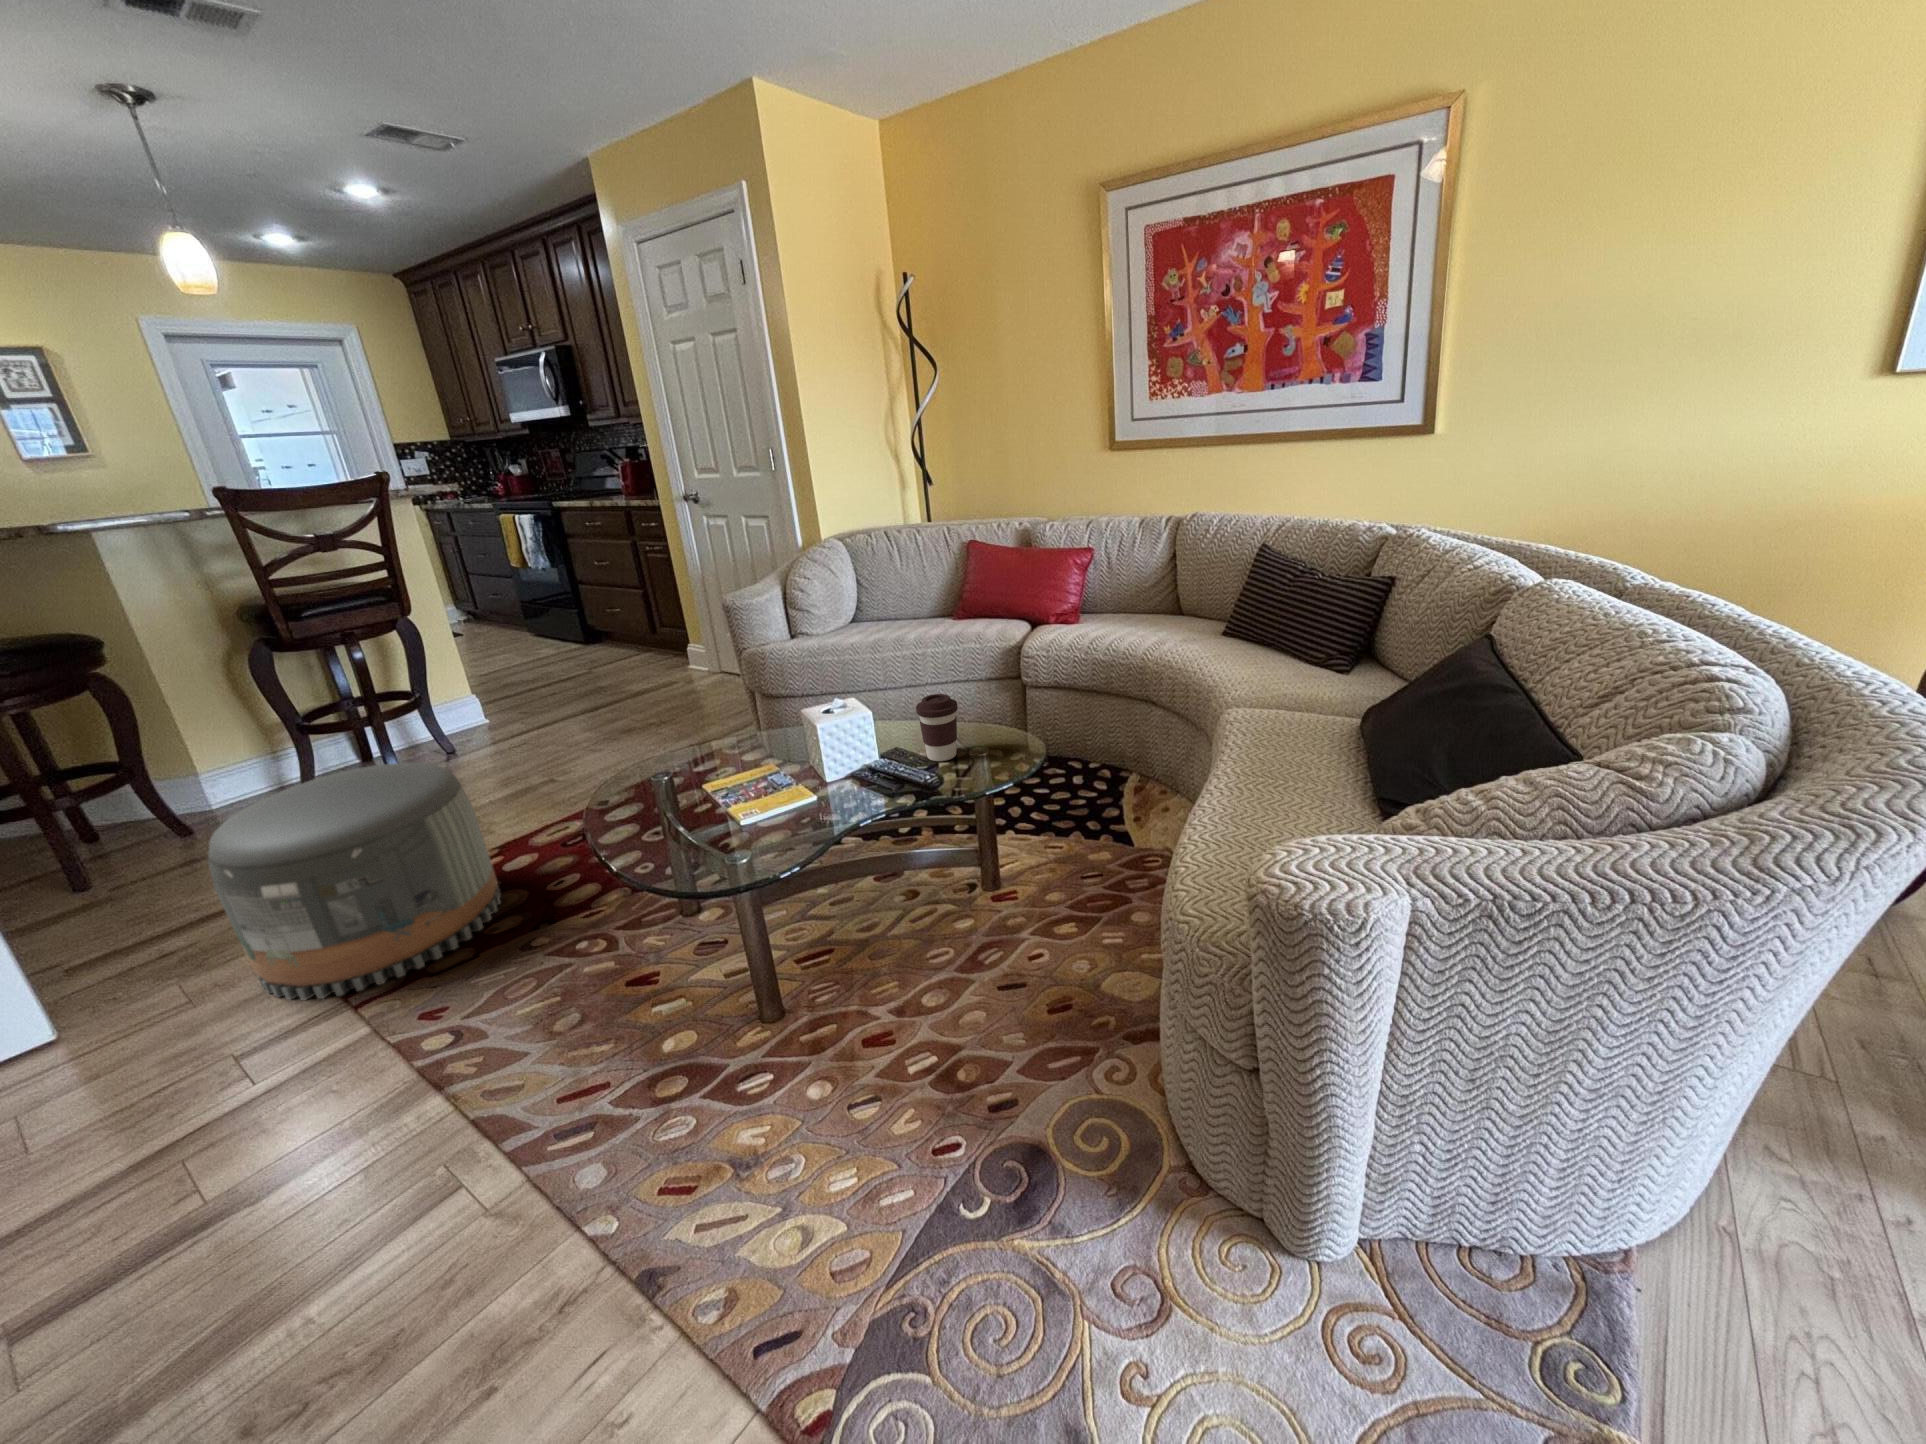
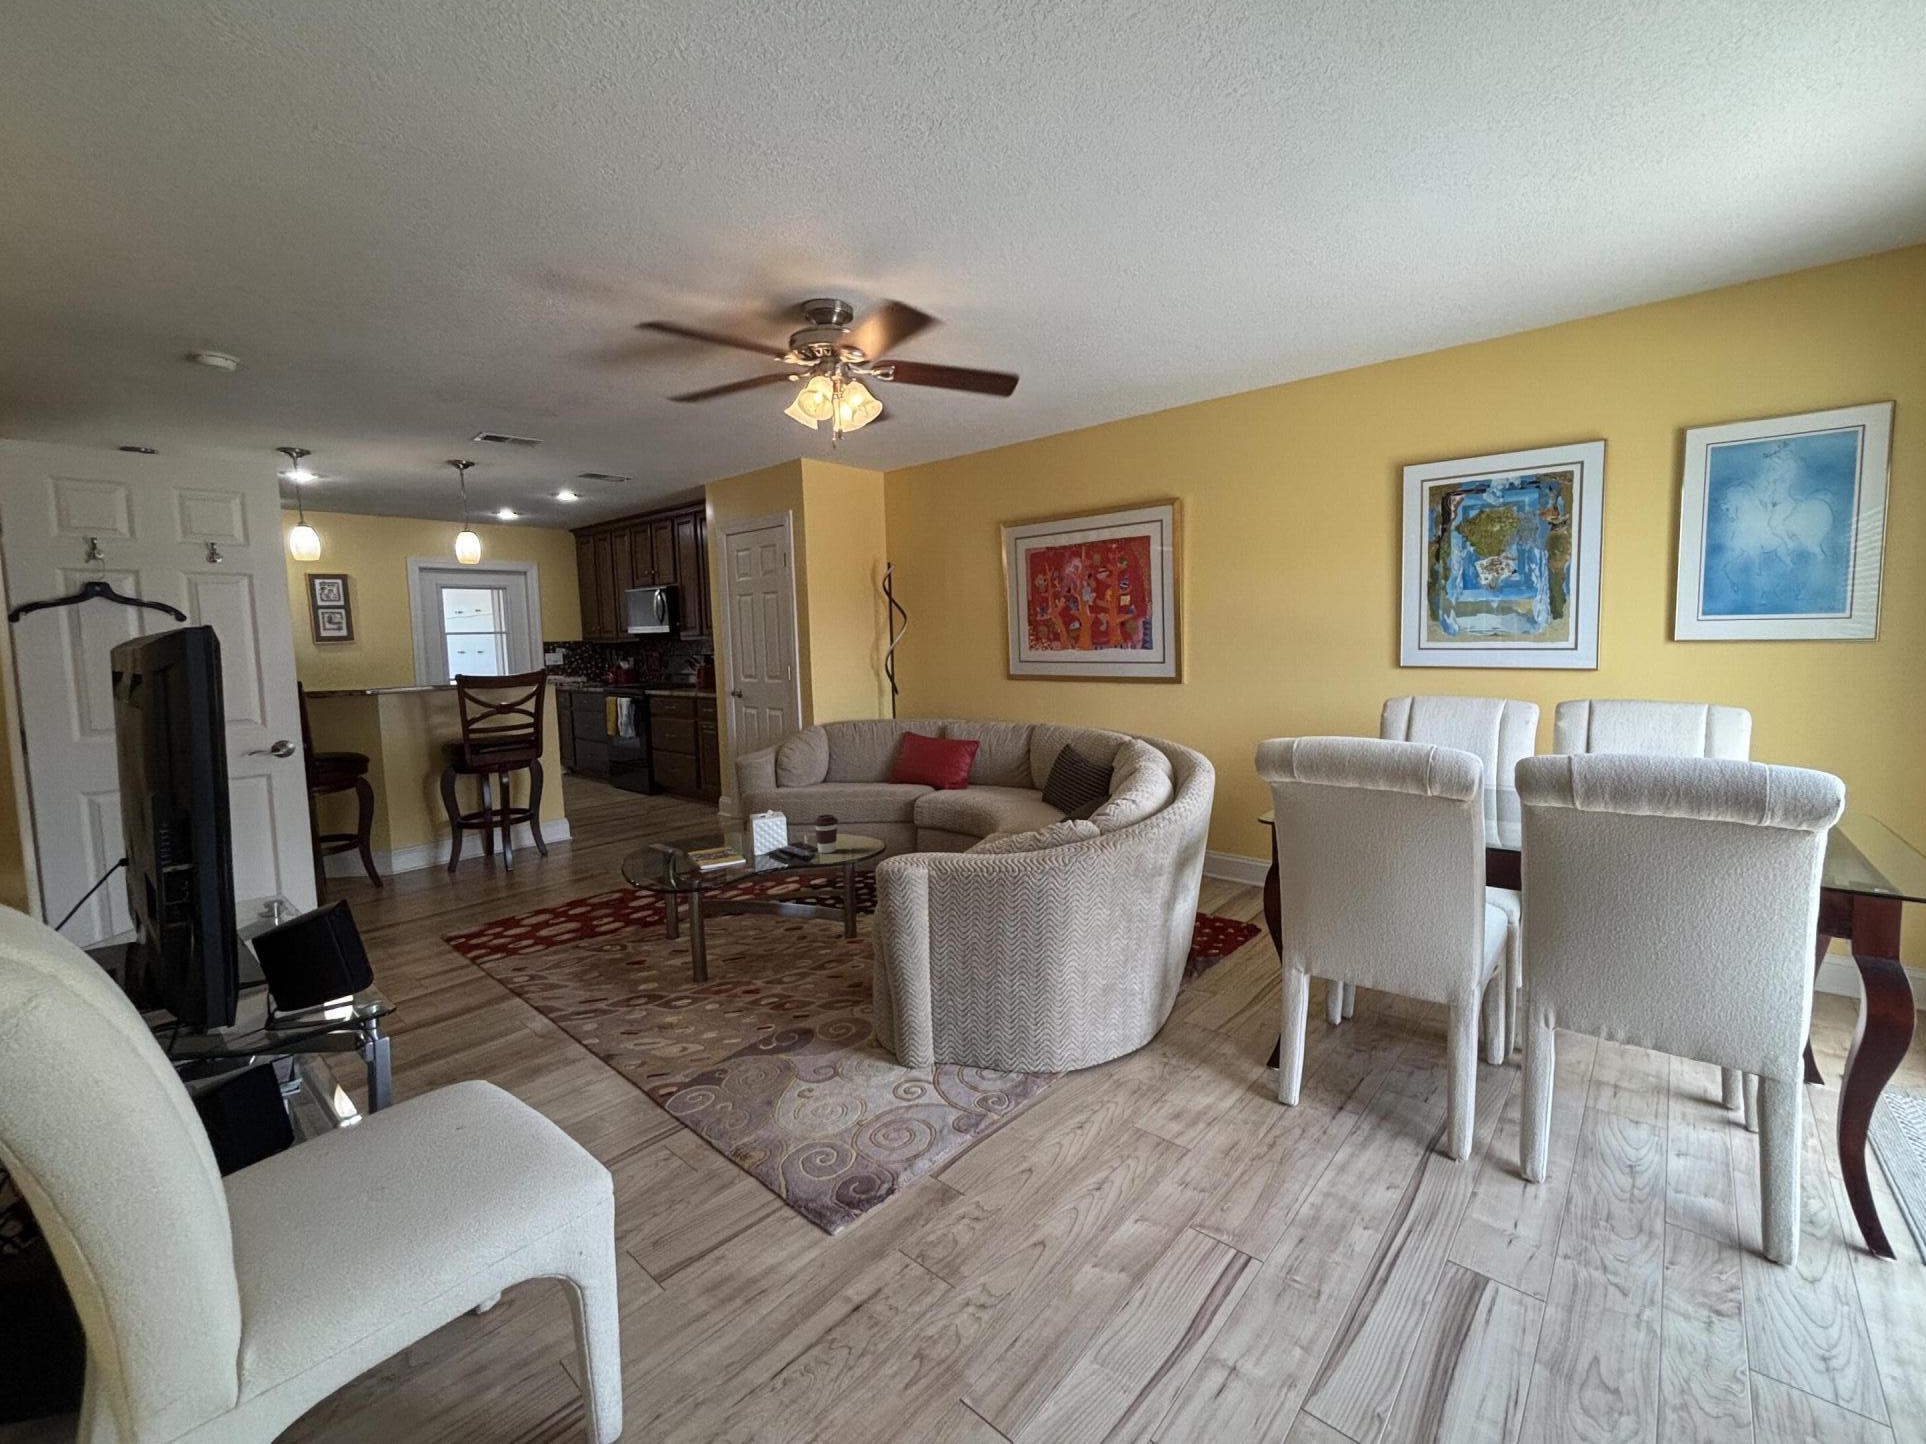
pouf: present [208,762,501,1000] -> none [423,836,565,960]

